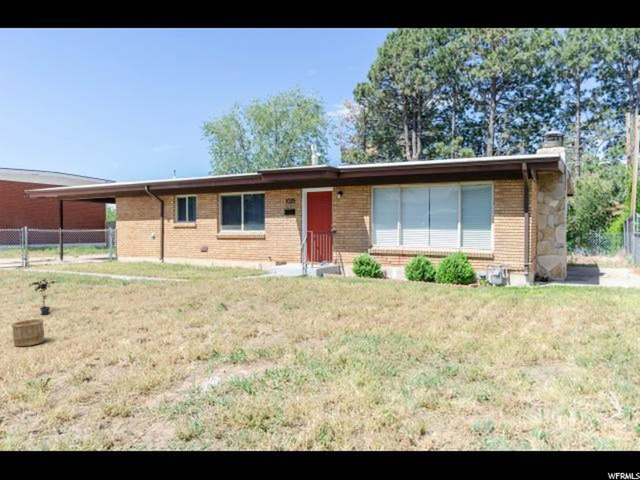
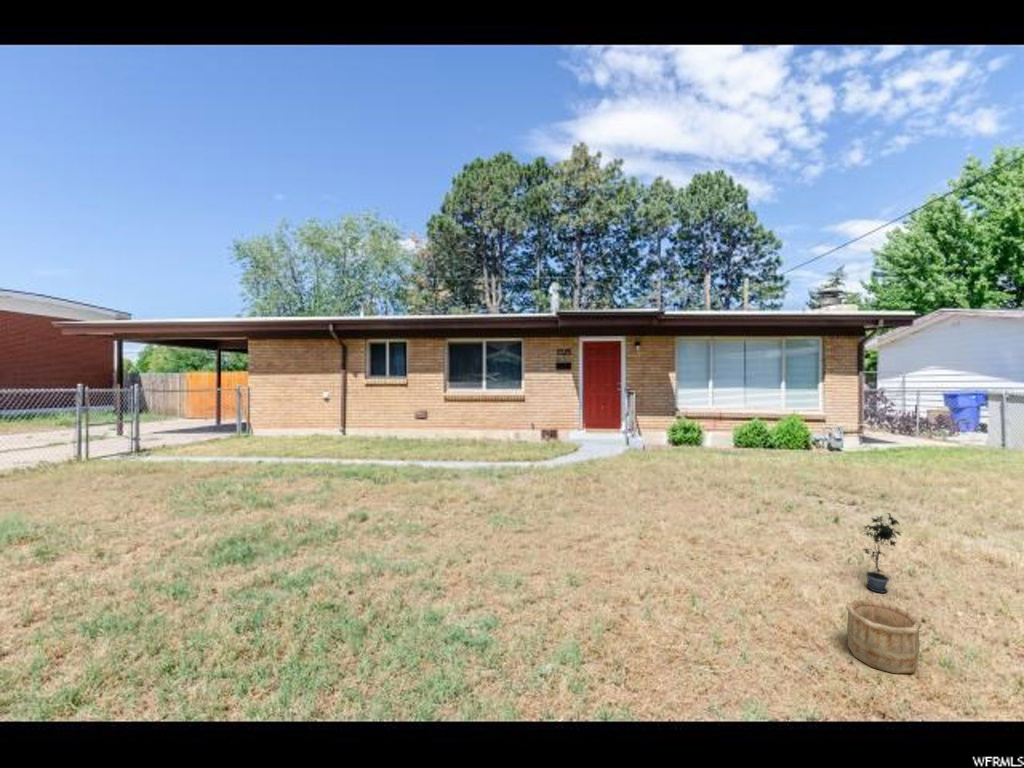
potted plant: present [32,279,54,315] -> present [864,513,901,593]

